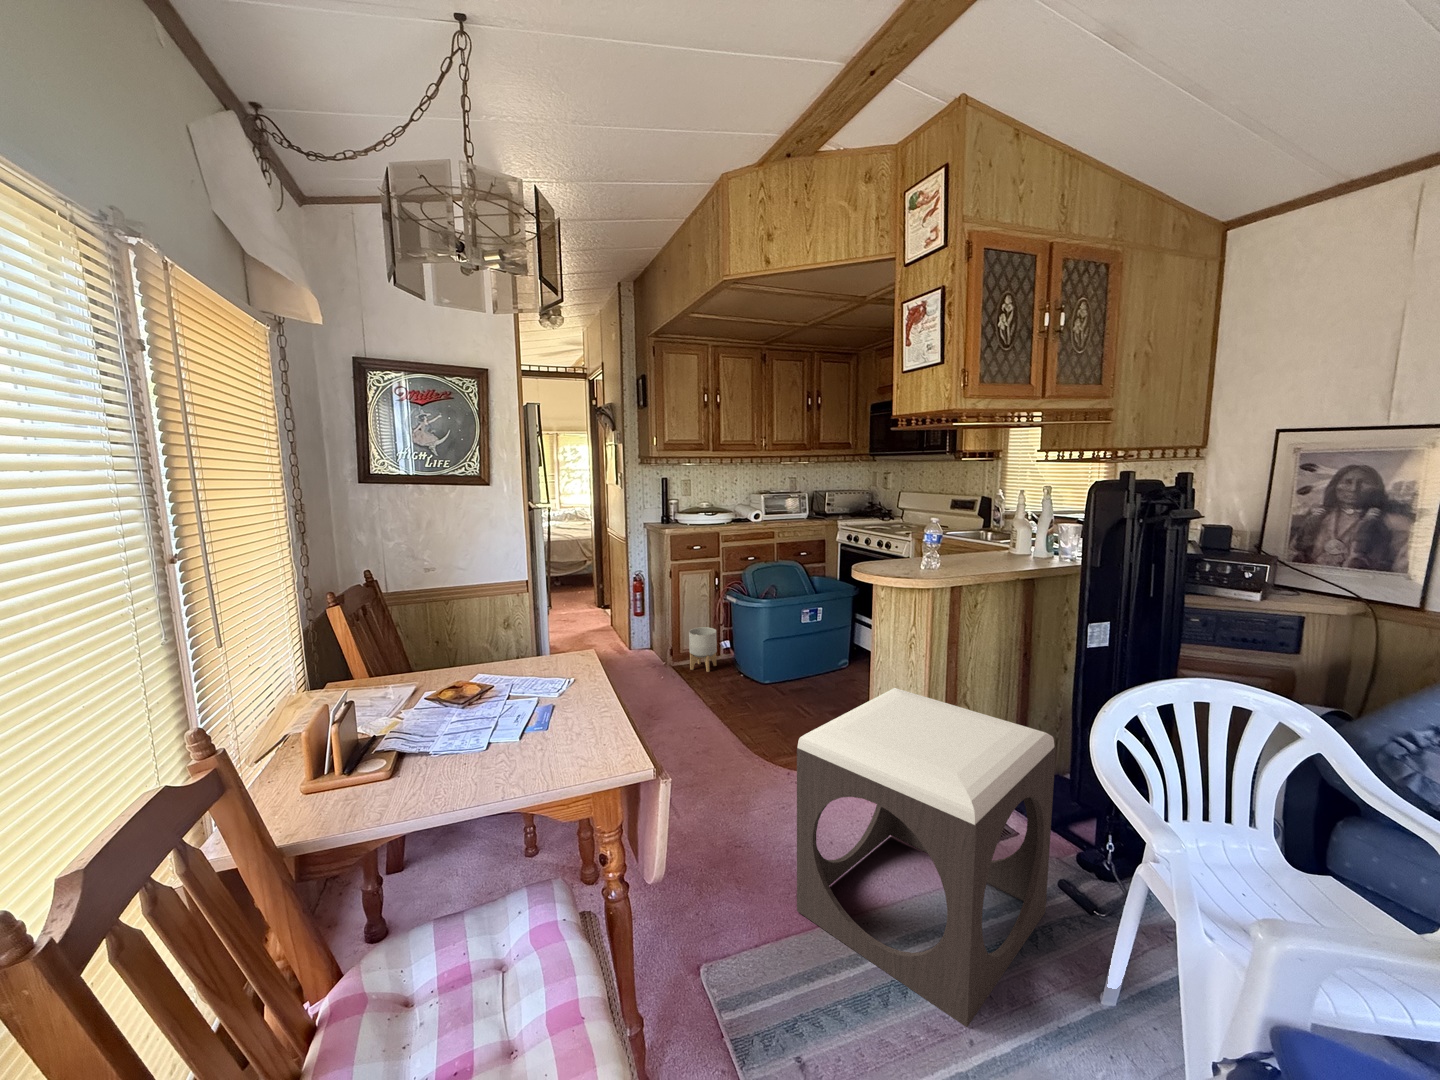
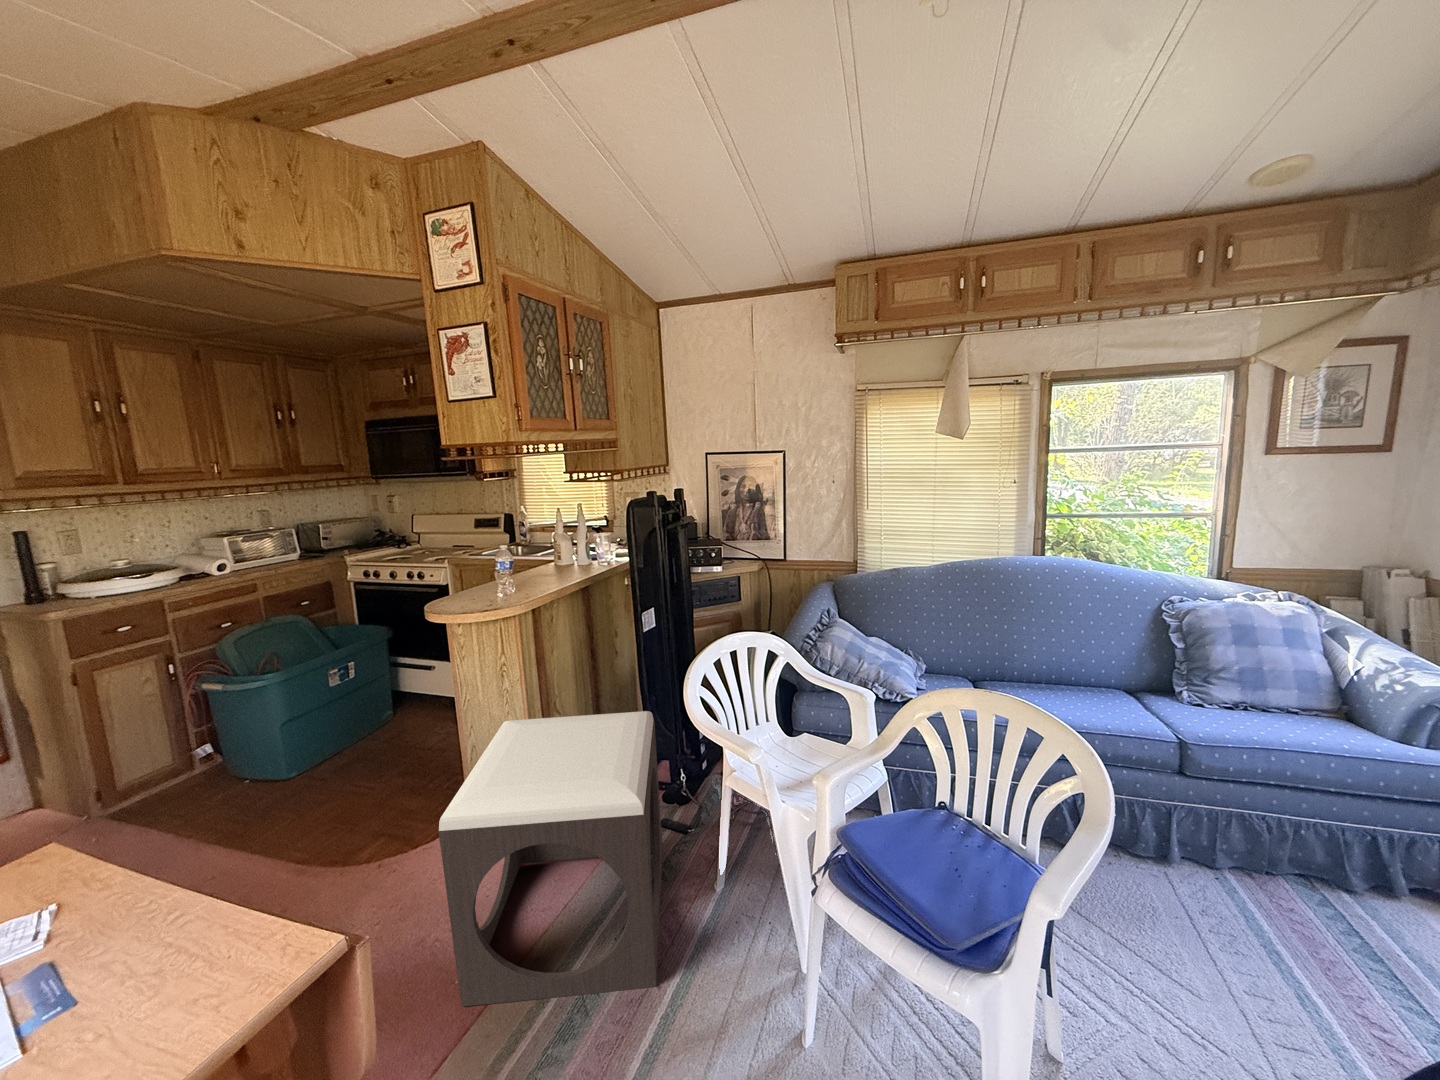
planter: present [689,627,717,672] -> none [132,730,194,801]

